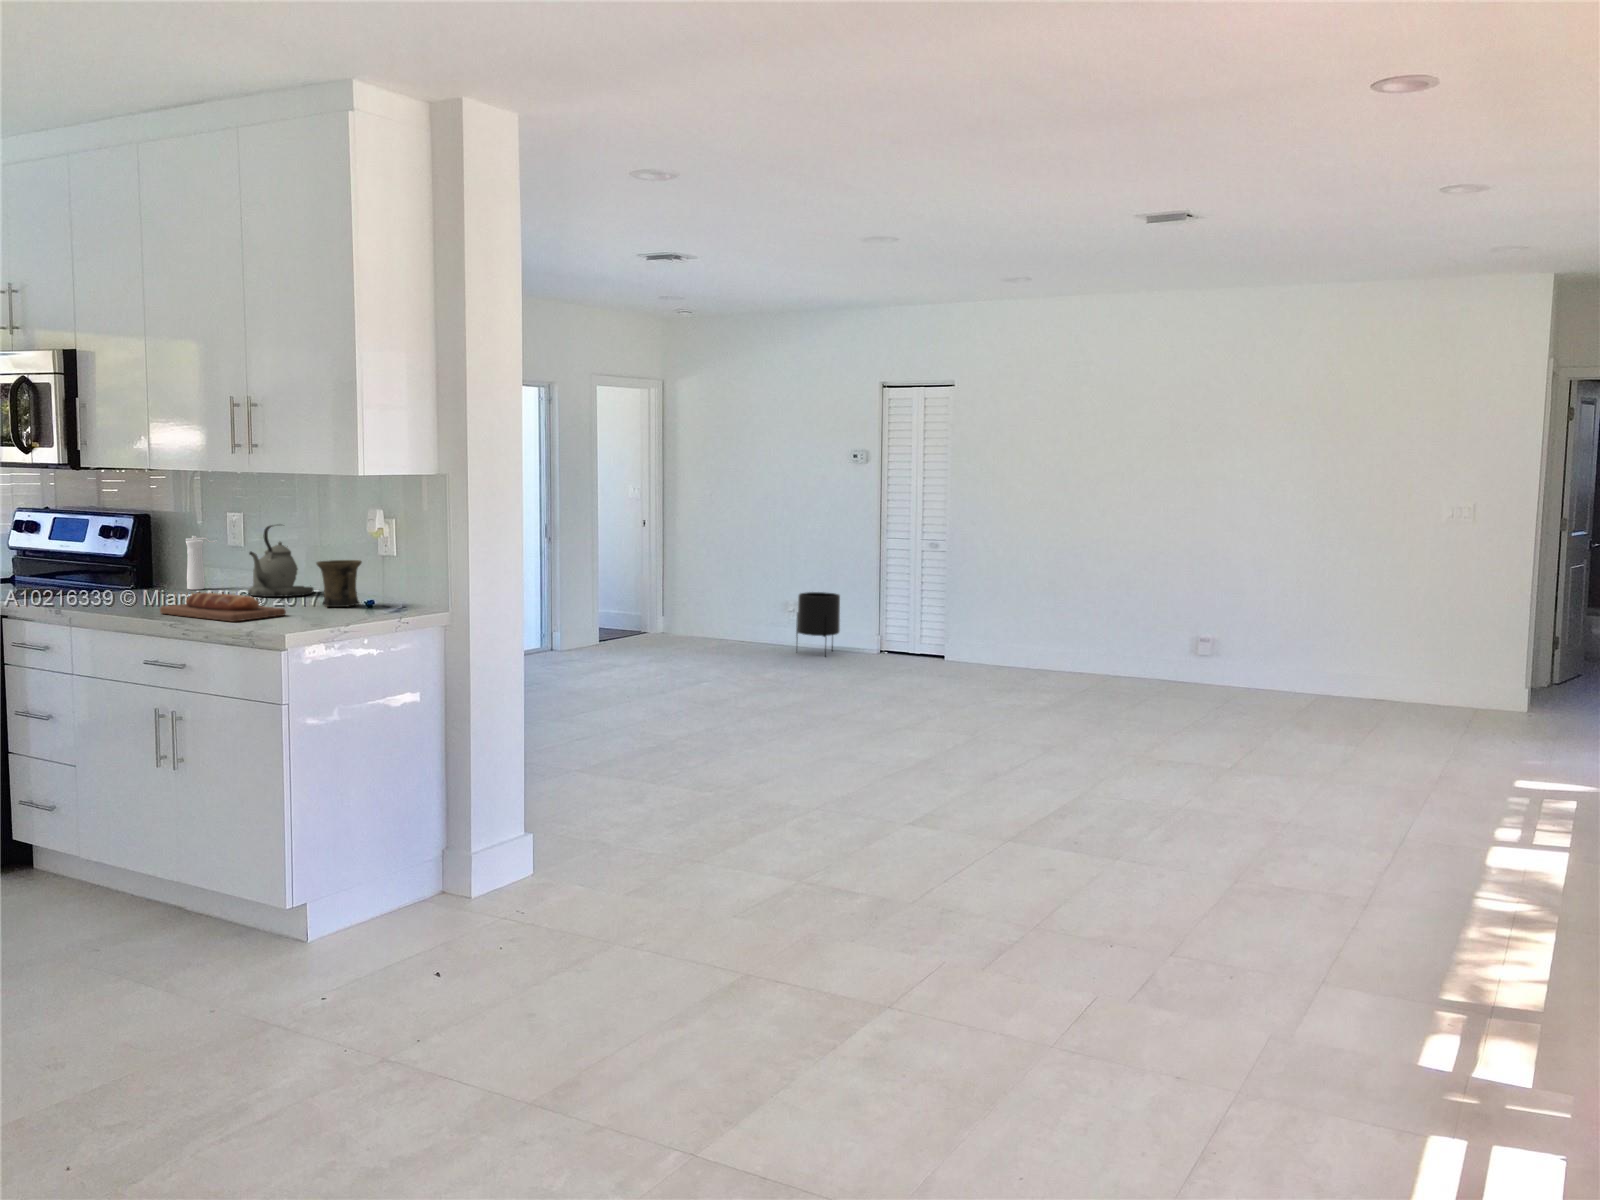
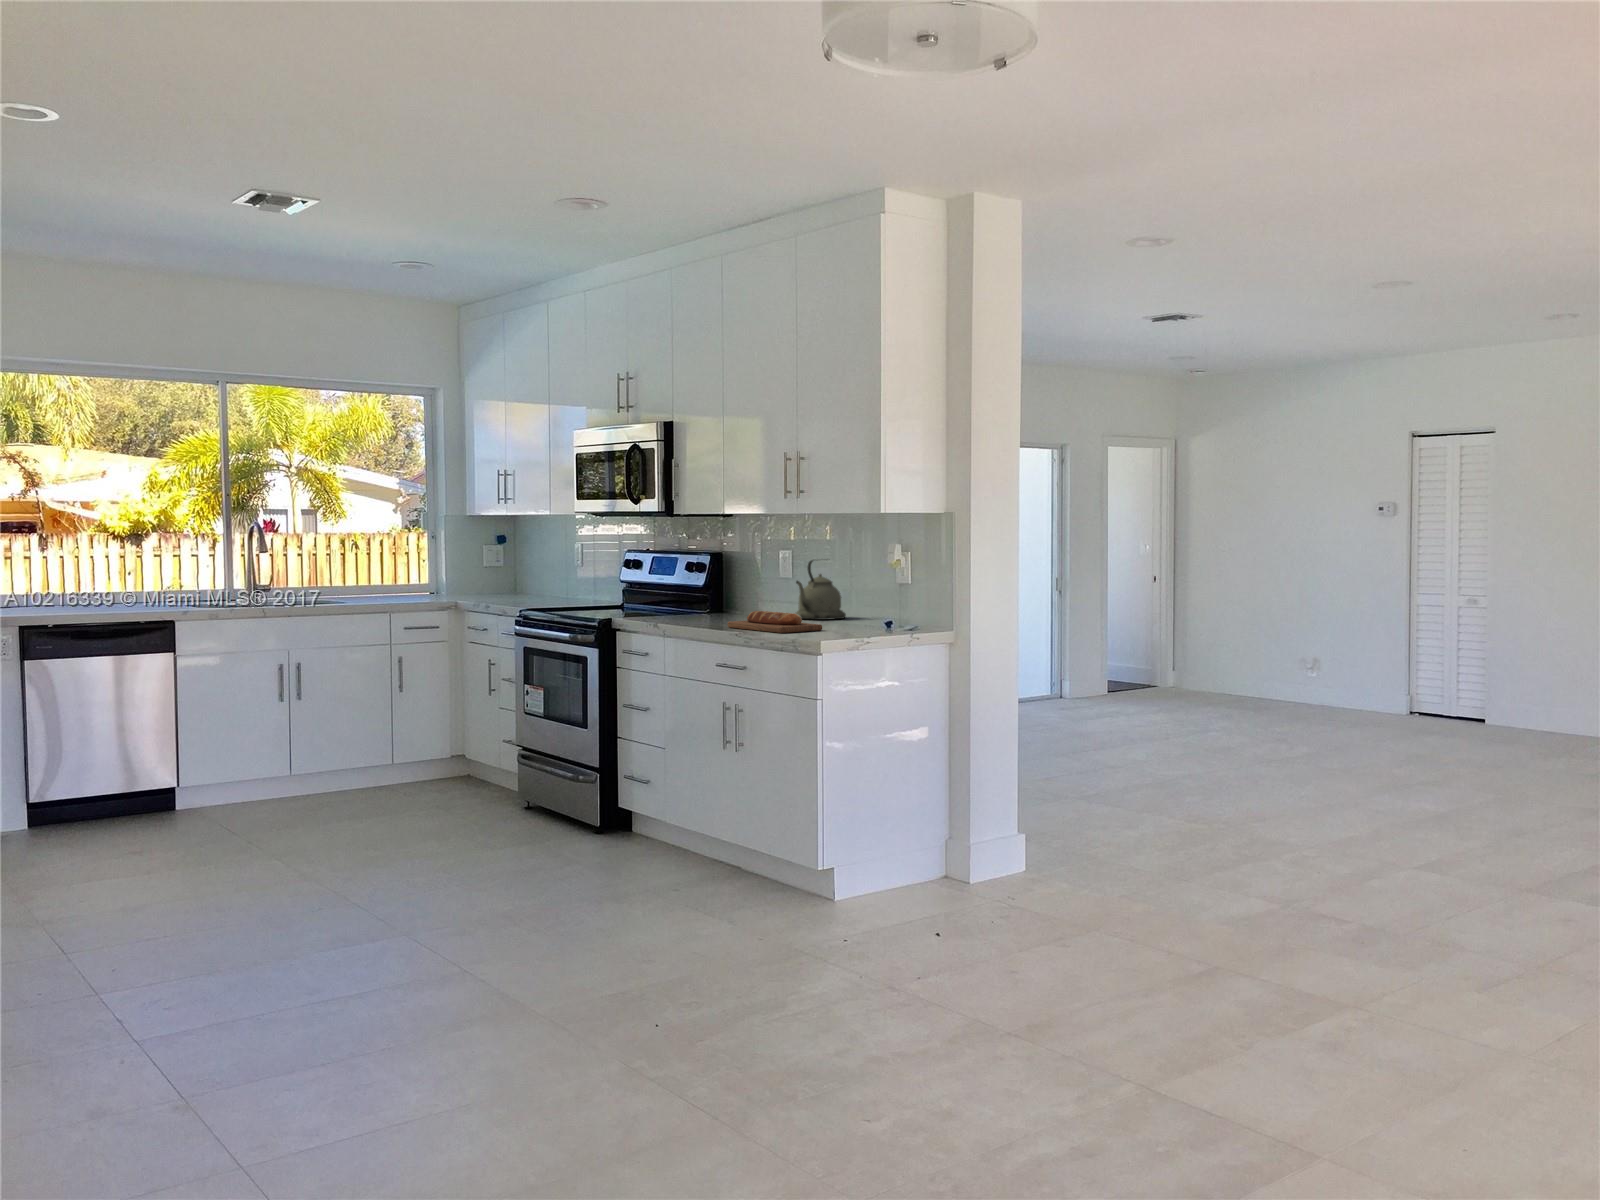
pepper mill: present [186,536,215,590] -> none [748,564,782,614]
mug: present [316,560,362,607] -> none [847,587,885,626]
planter: present [796,592,840,638] -> none [1311,648,1360,714]

